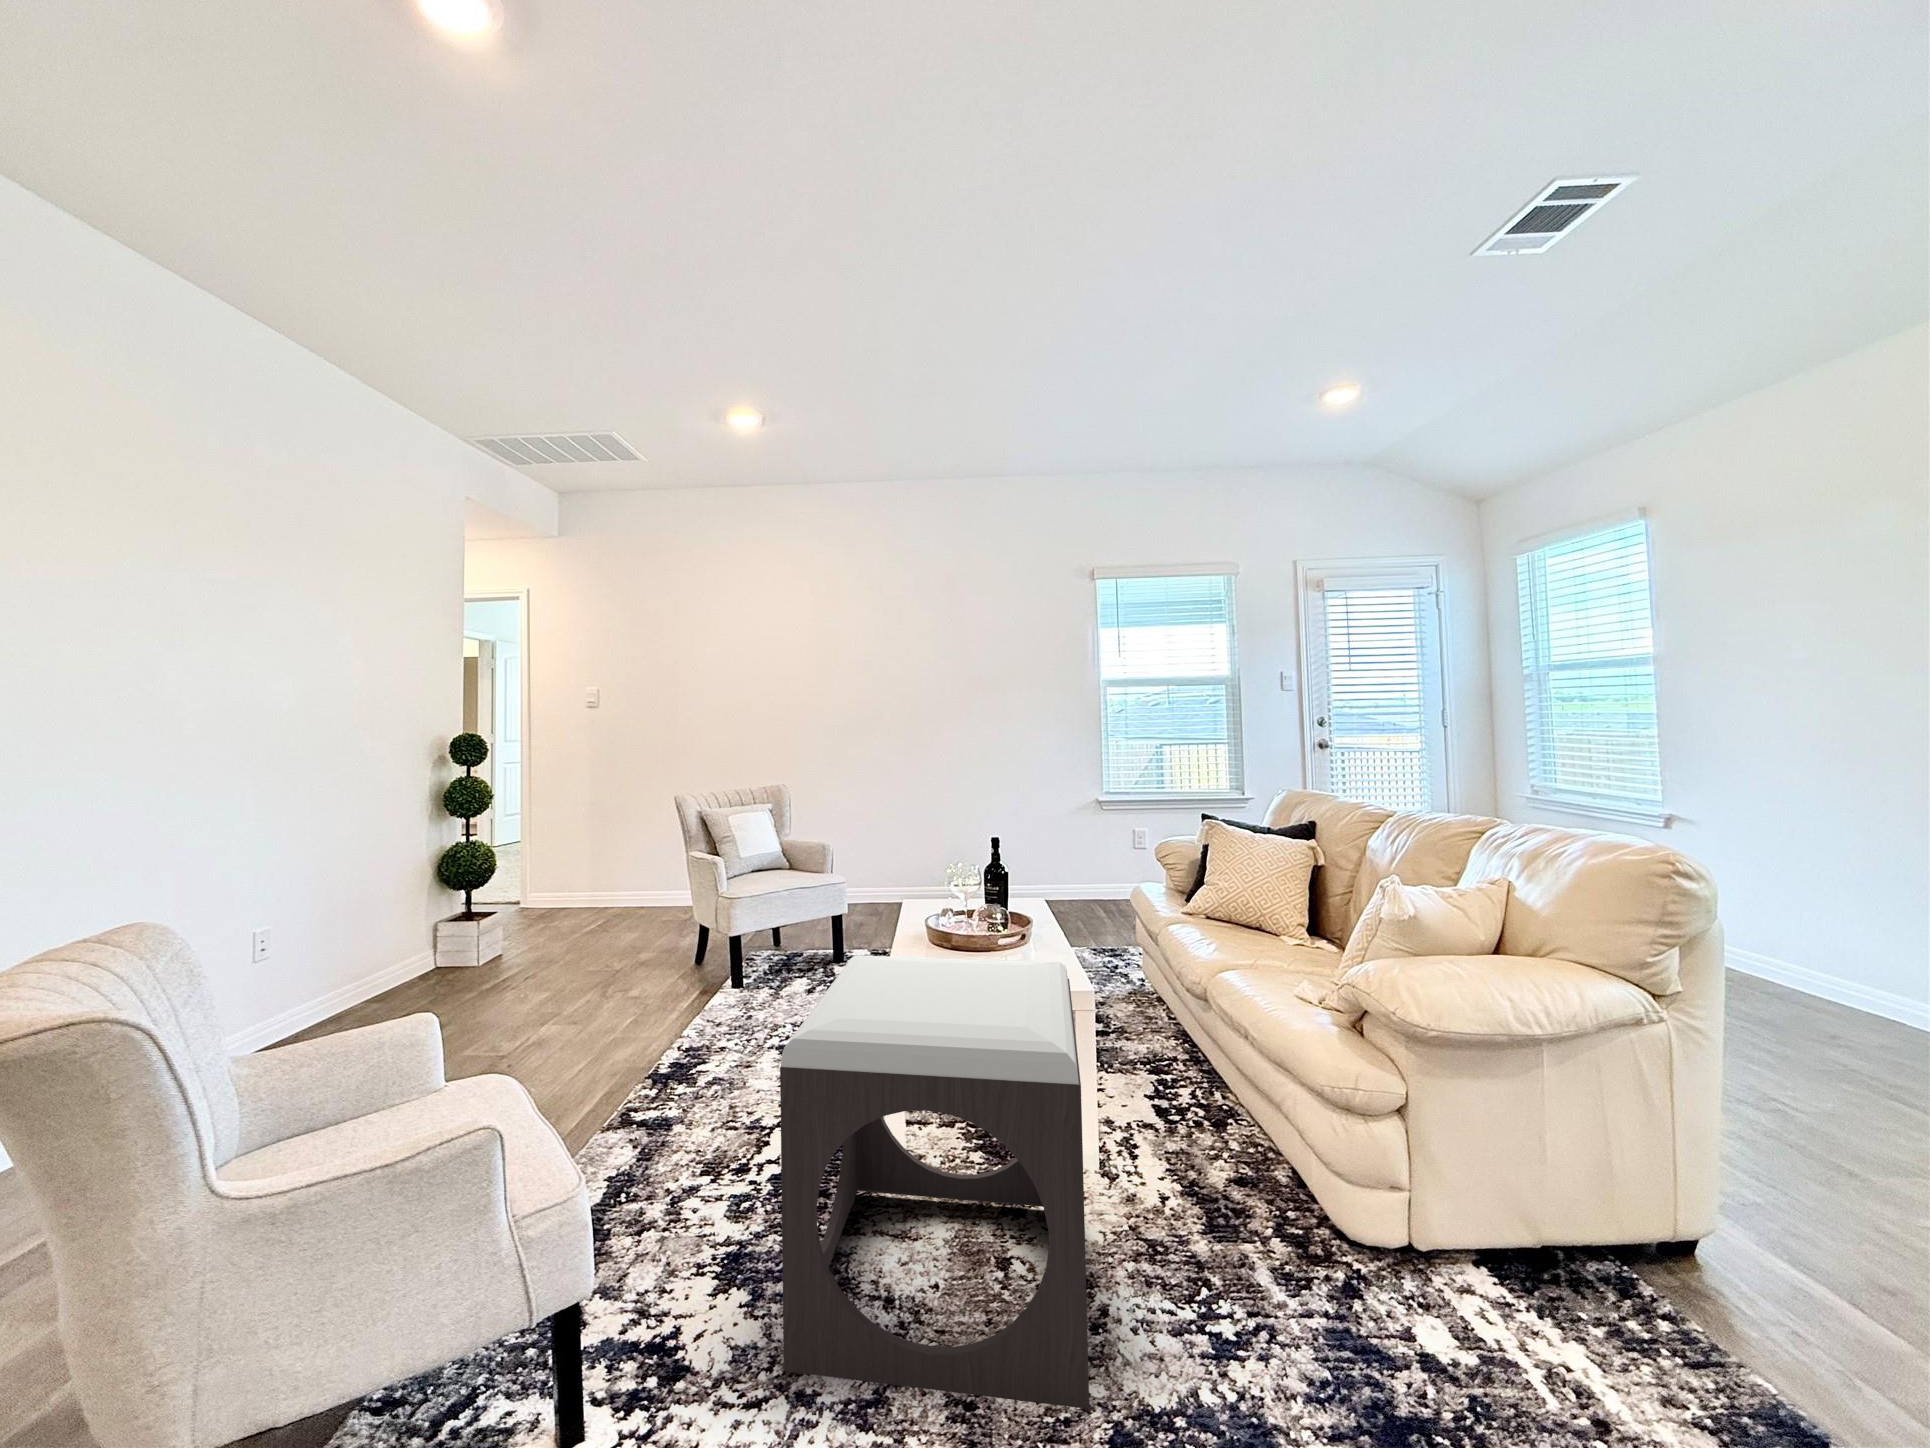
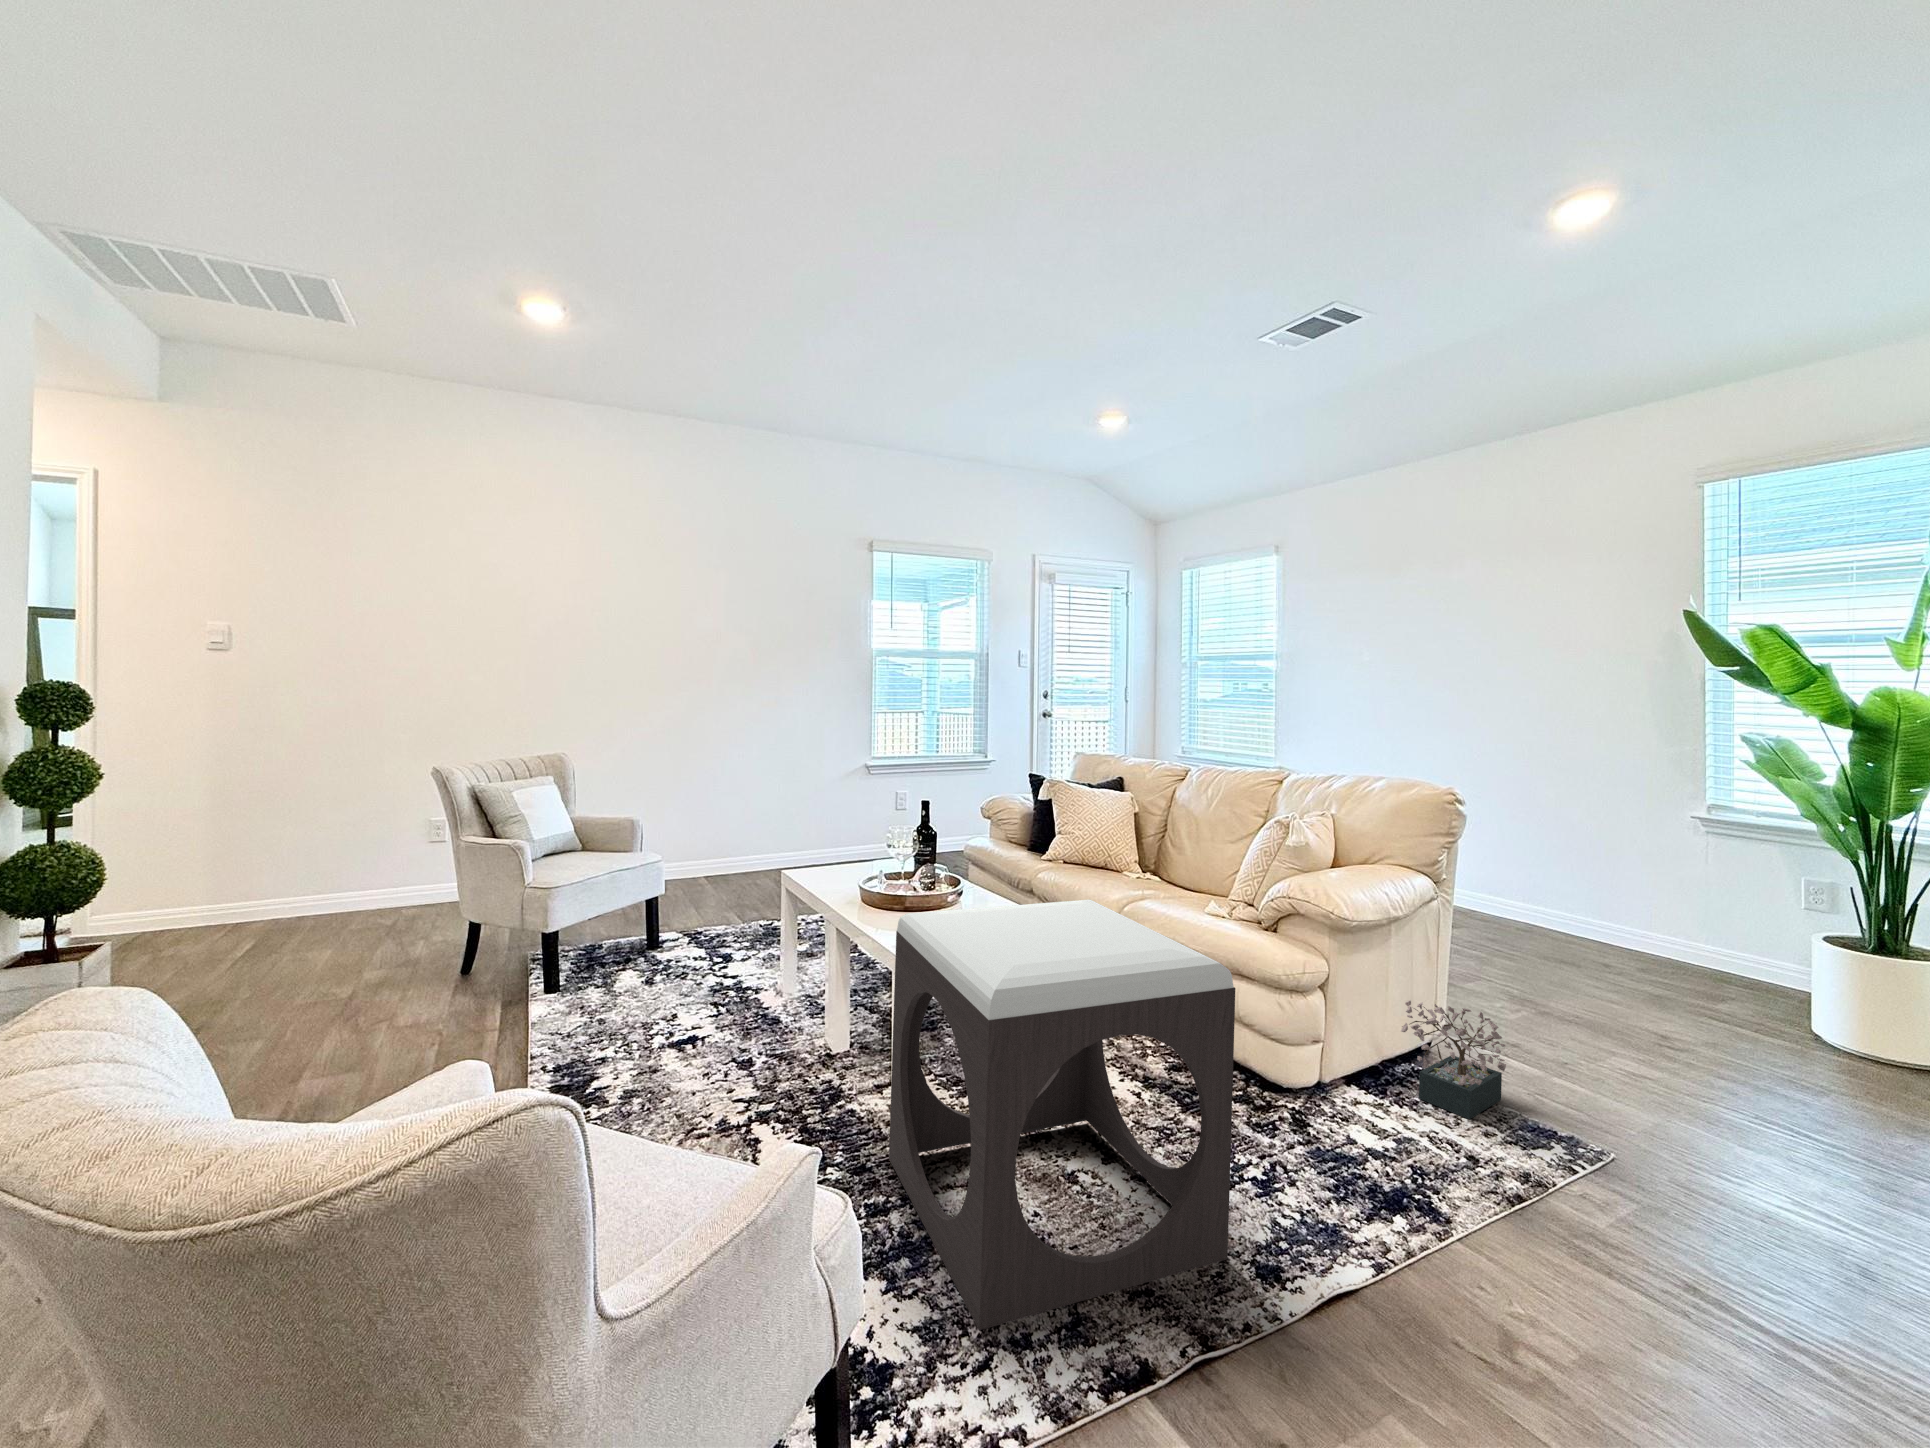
decorative plant: none [1547,1165,1768,1373] -> present [1401,1000,1506,1119]

